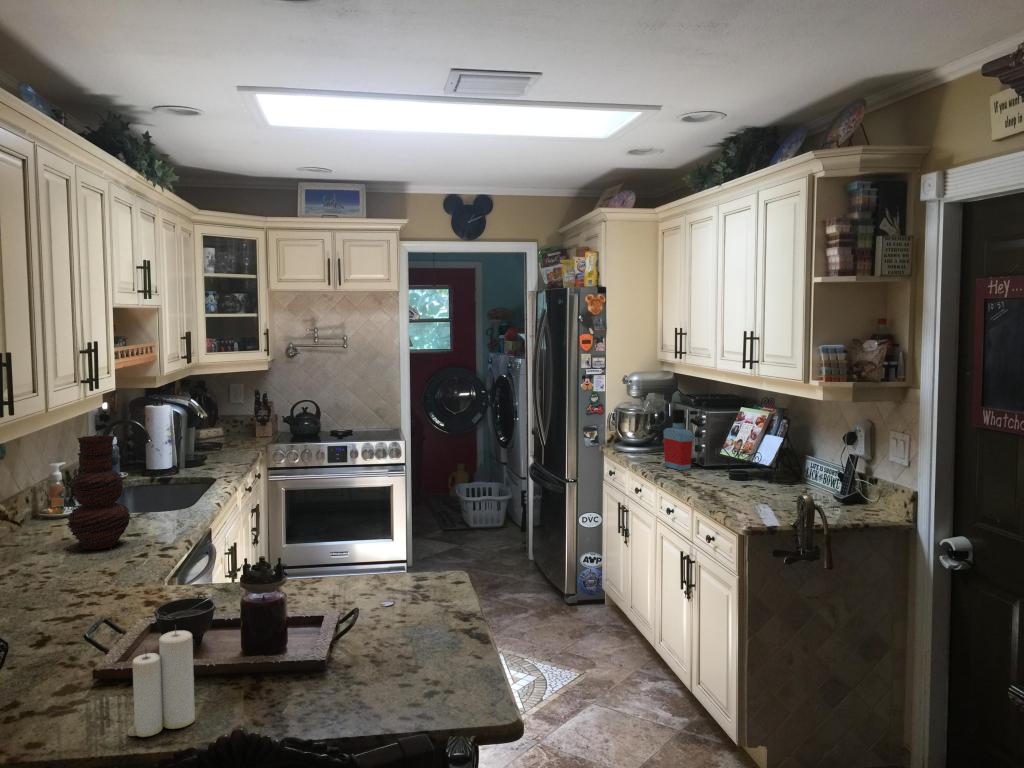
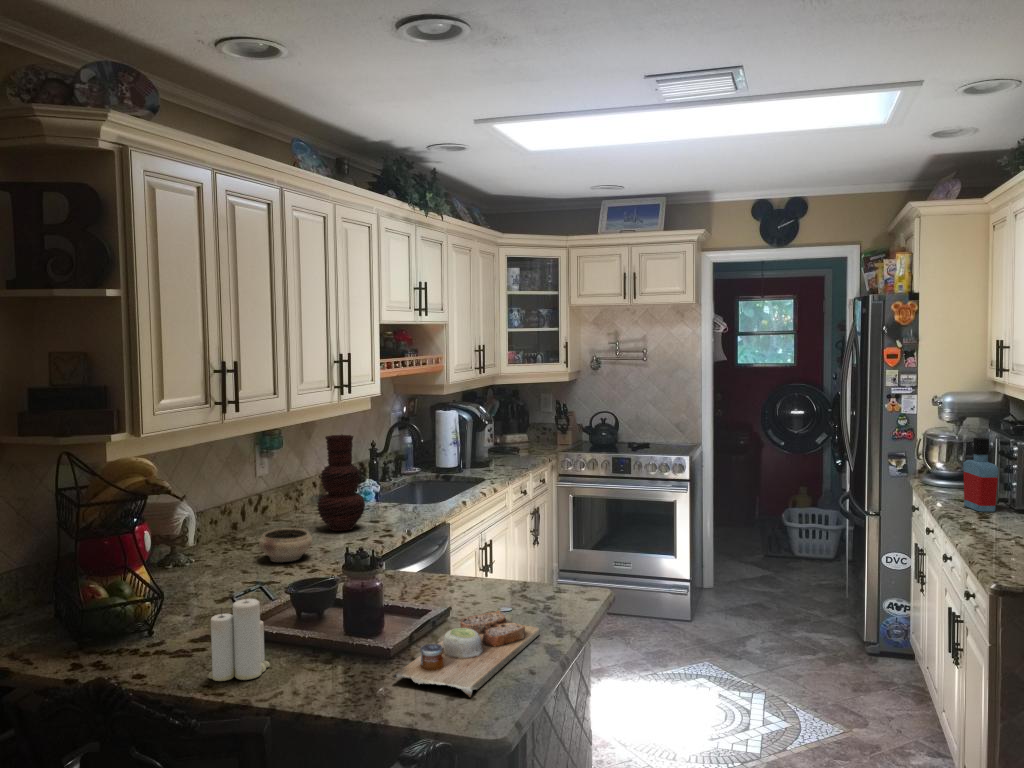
ceramic bowl: none [30,550,102,594] -> present [259,528,313,563]
cutting board: none [359,604,454,692] -> present [394,611,540,697]

